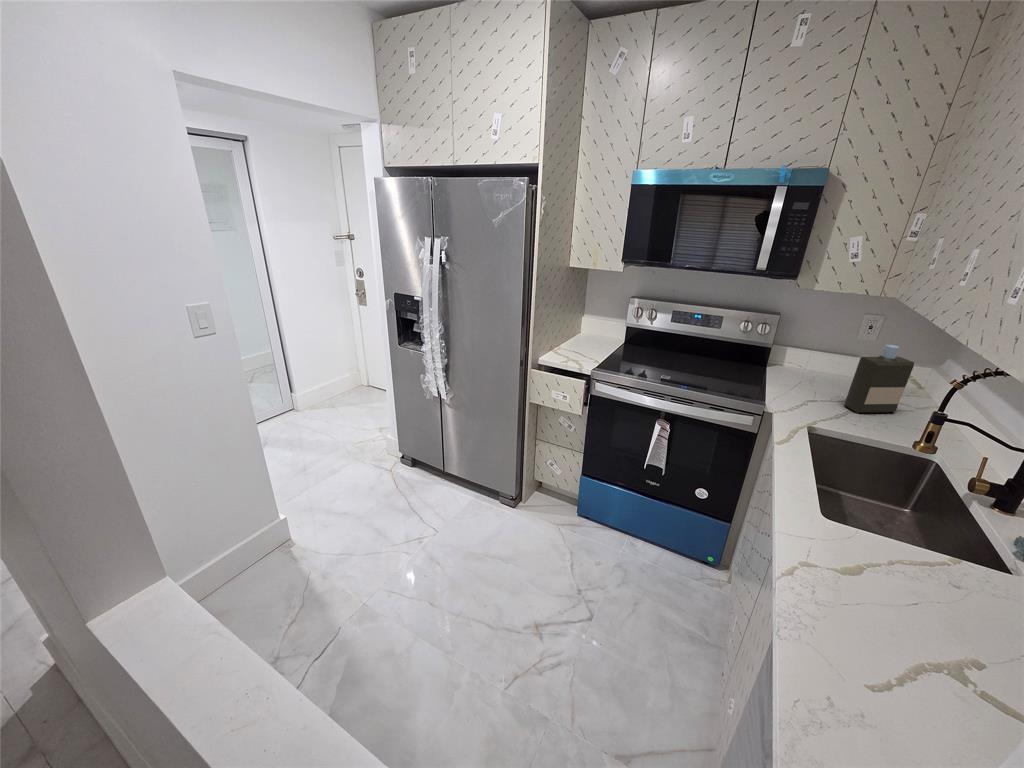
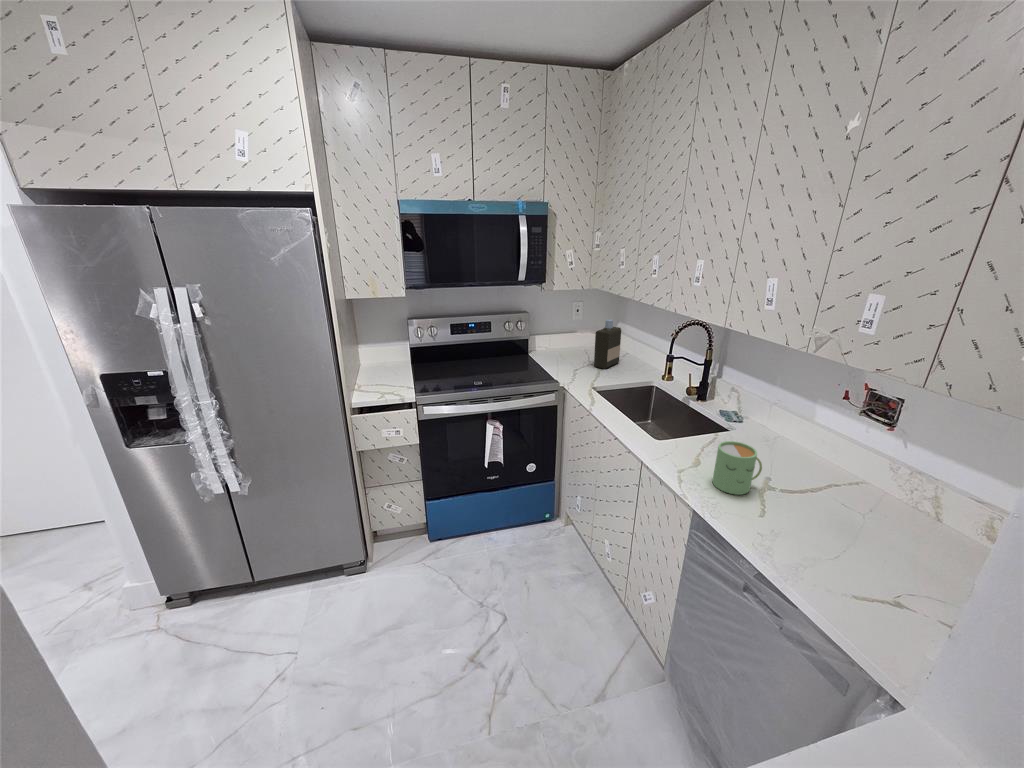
mug: none [824,558,925,656] -> present [712,441,762,495]

